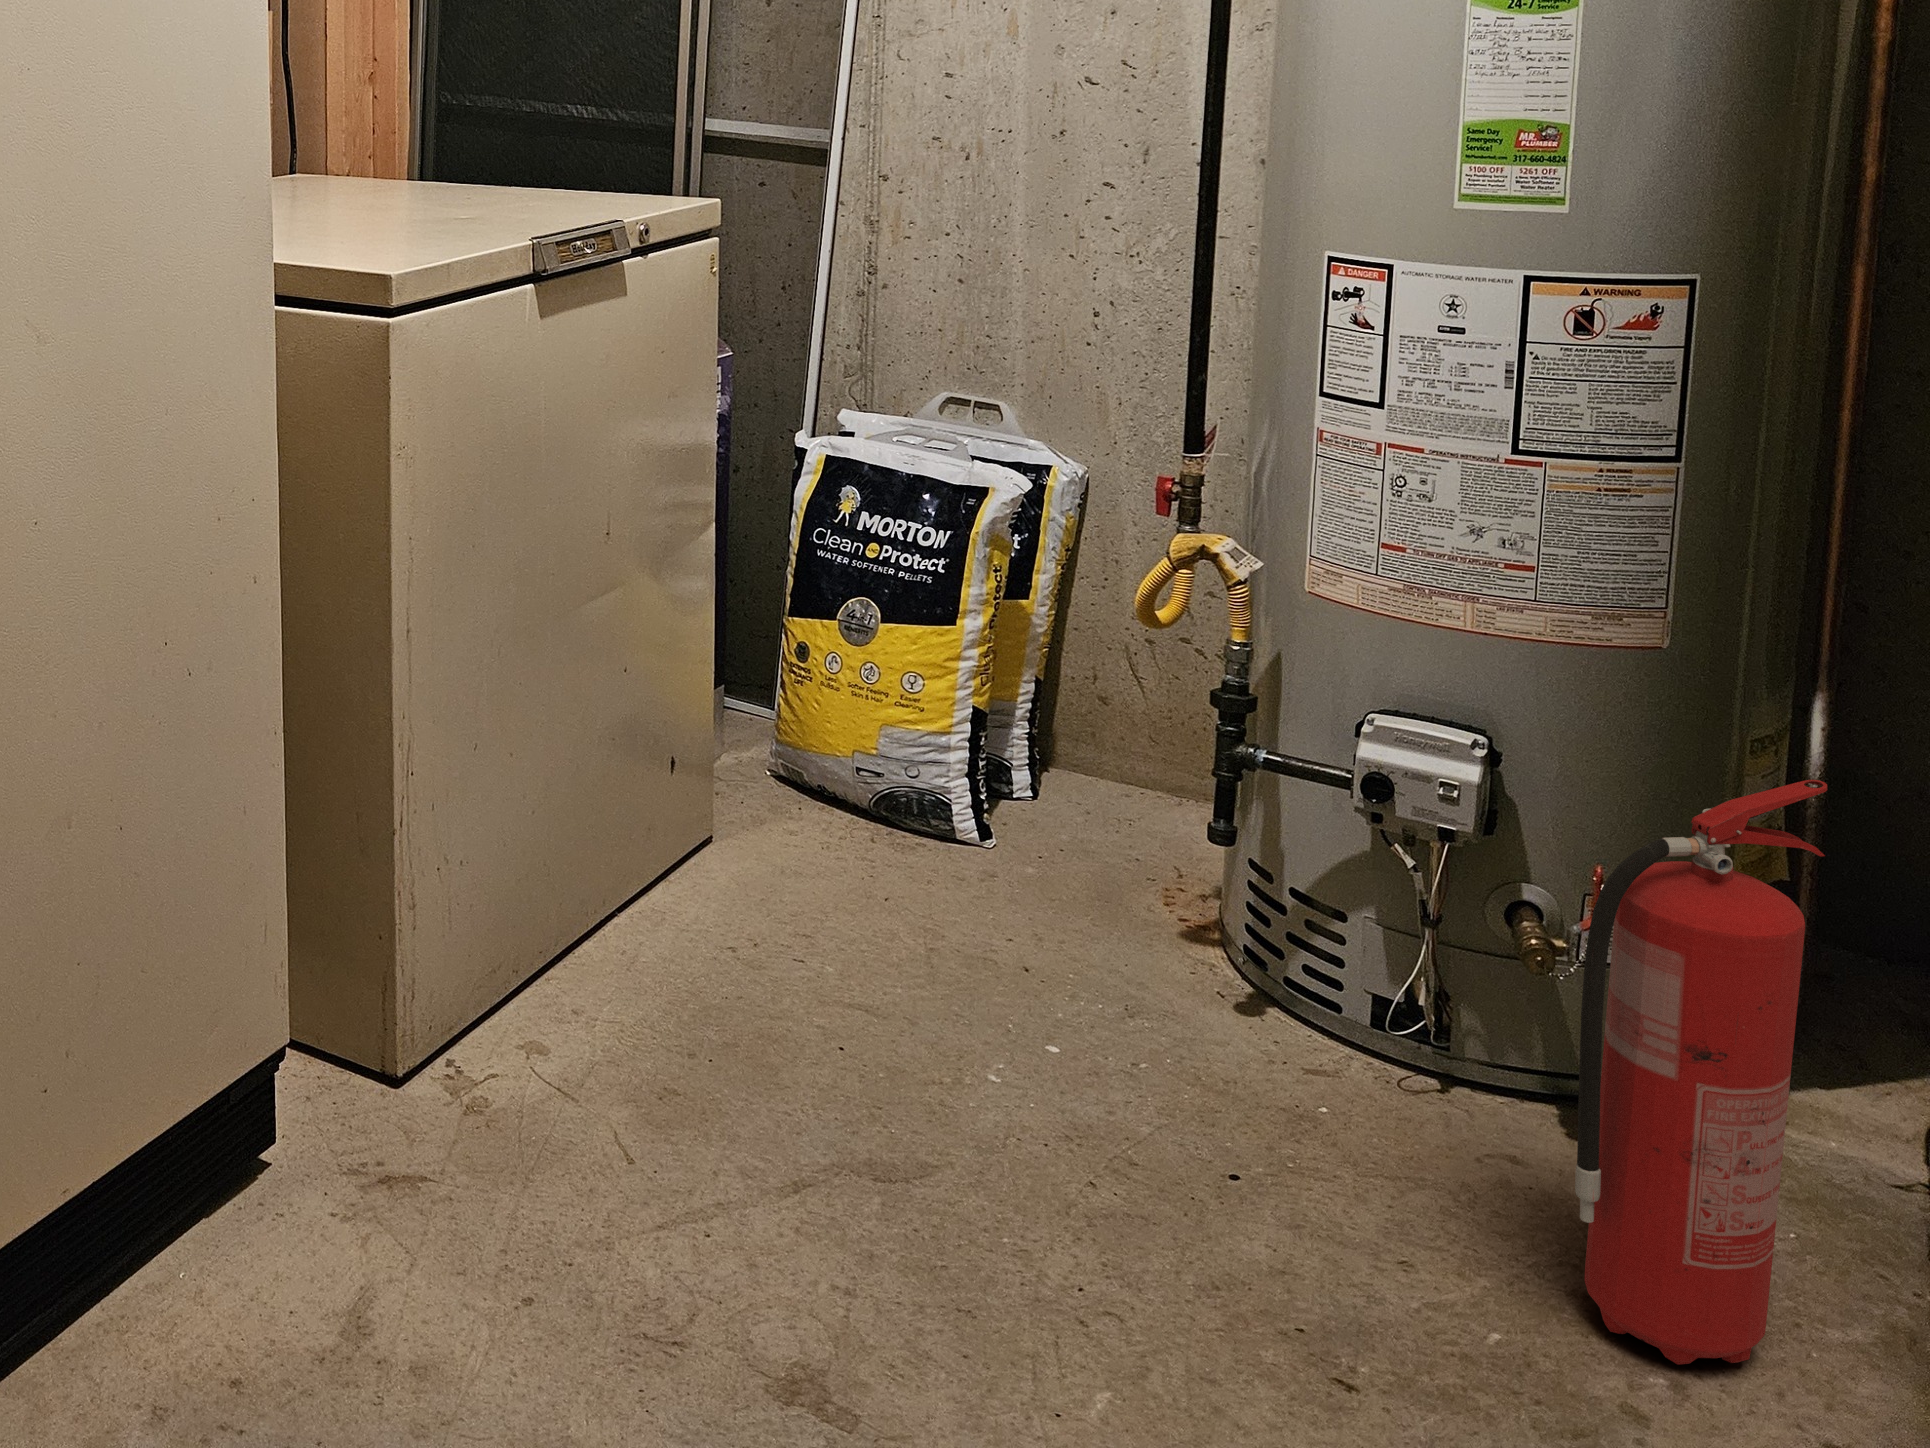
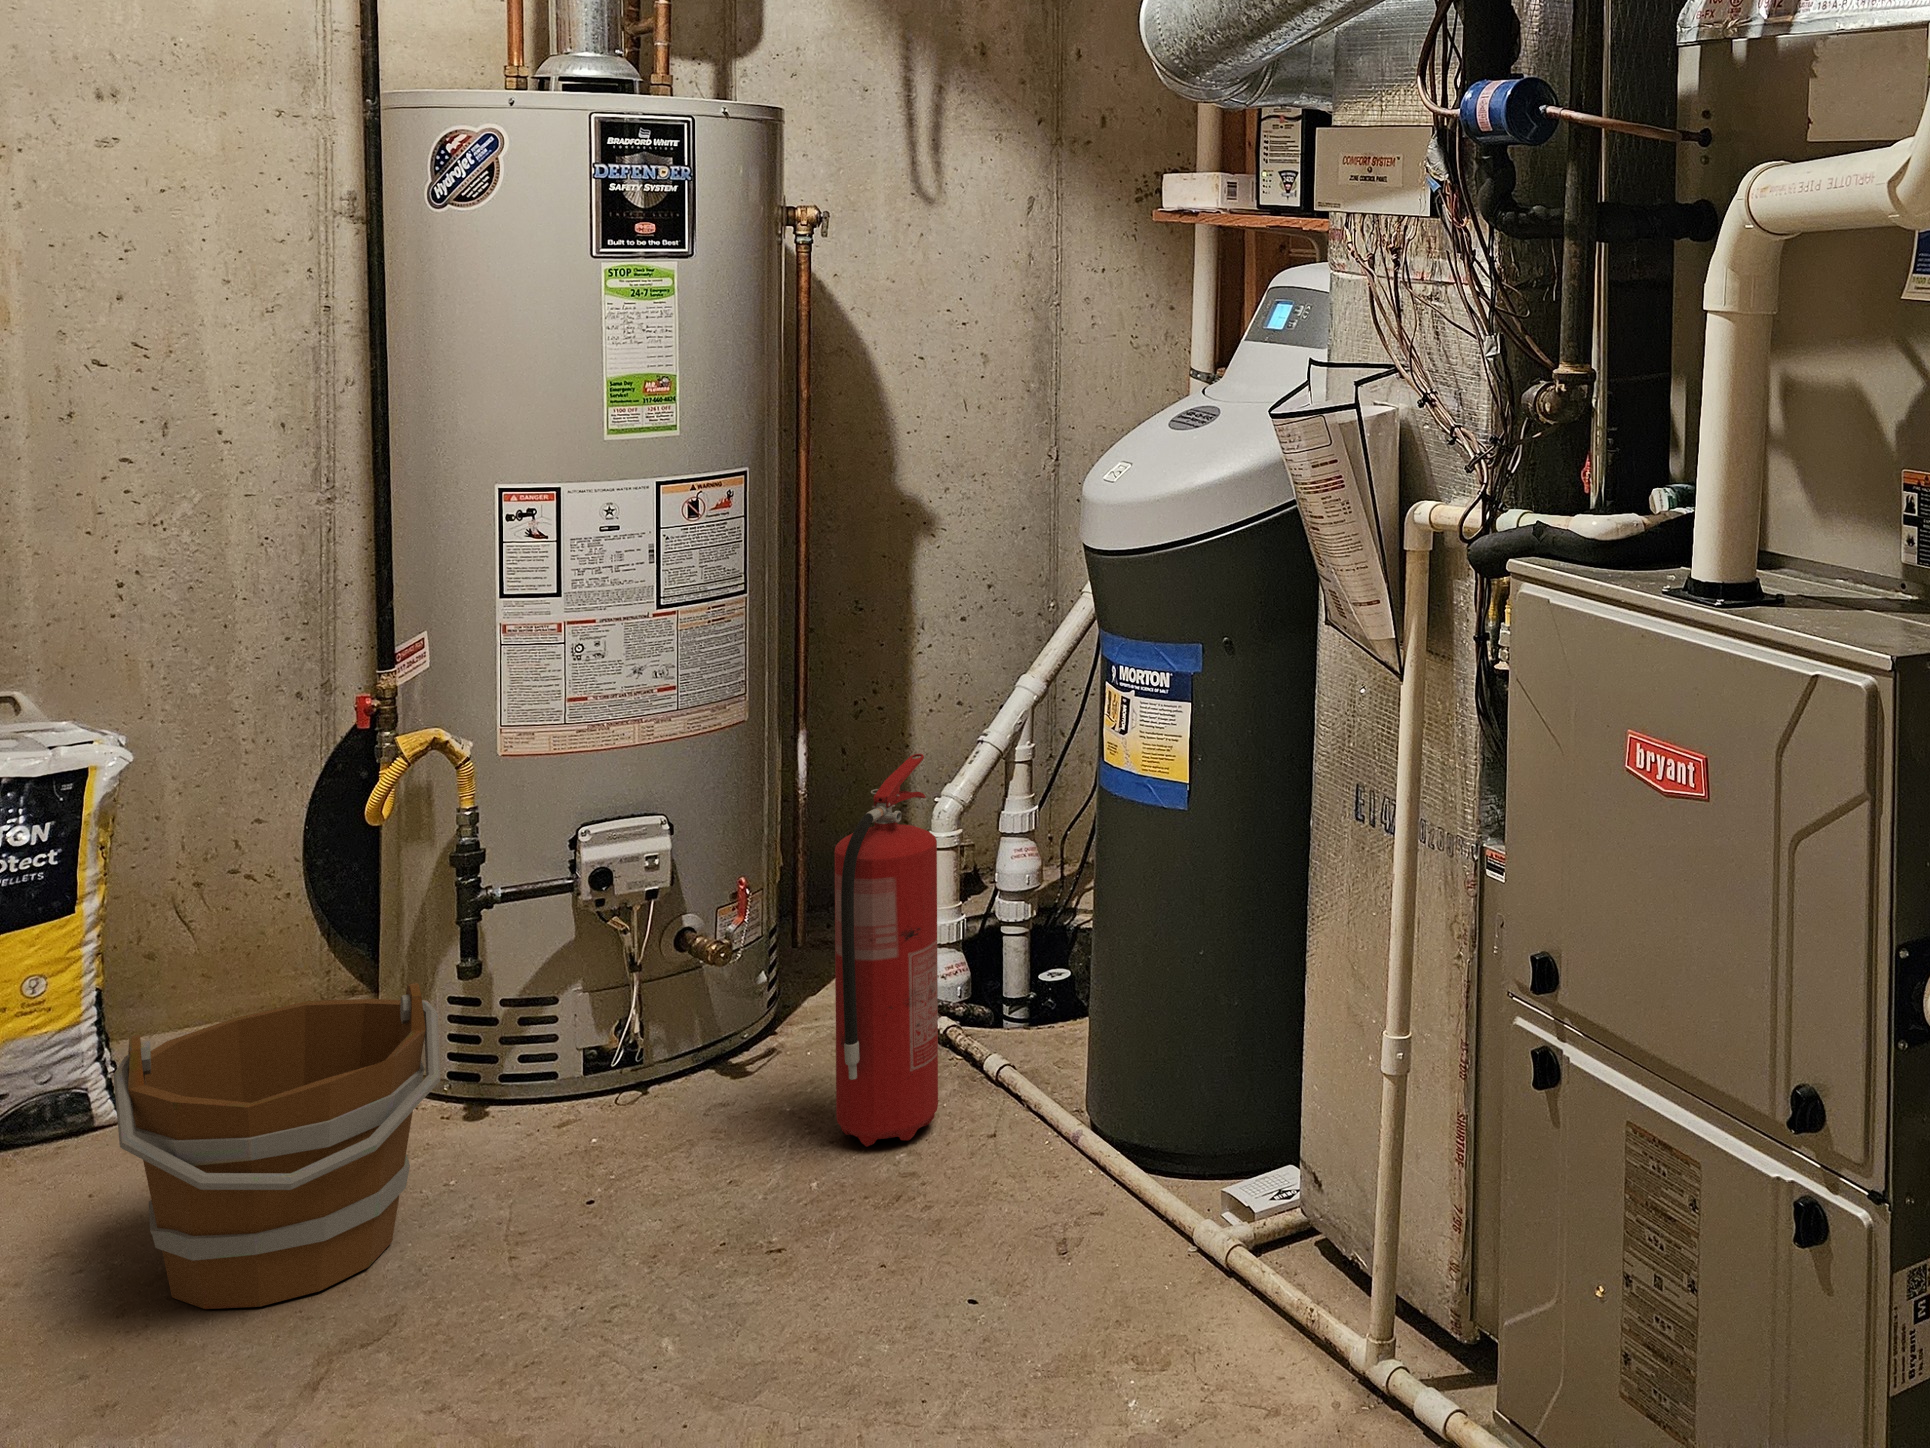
bucket: none [776,754,1089,1098] -> present [114,983,440,1309]

